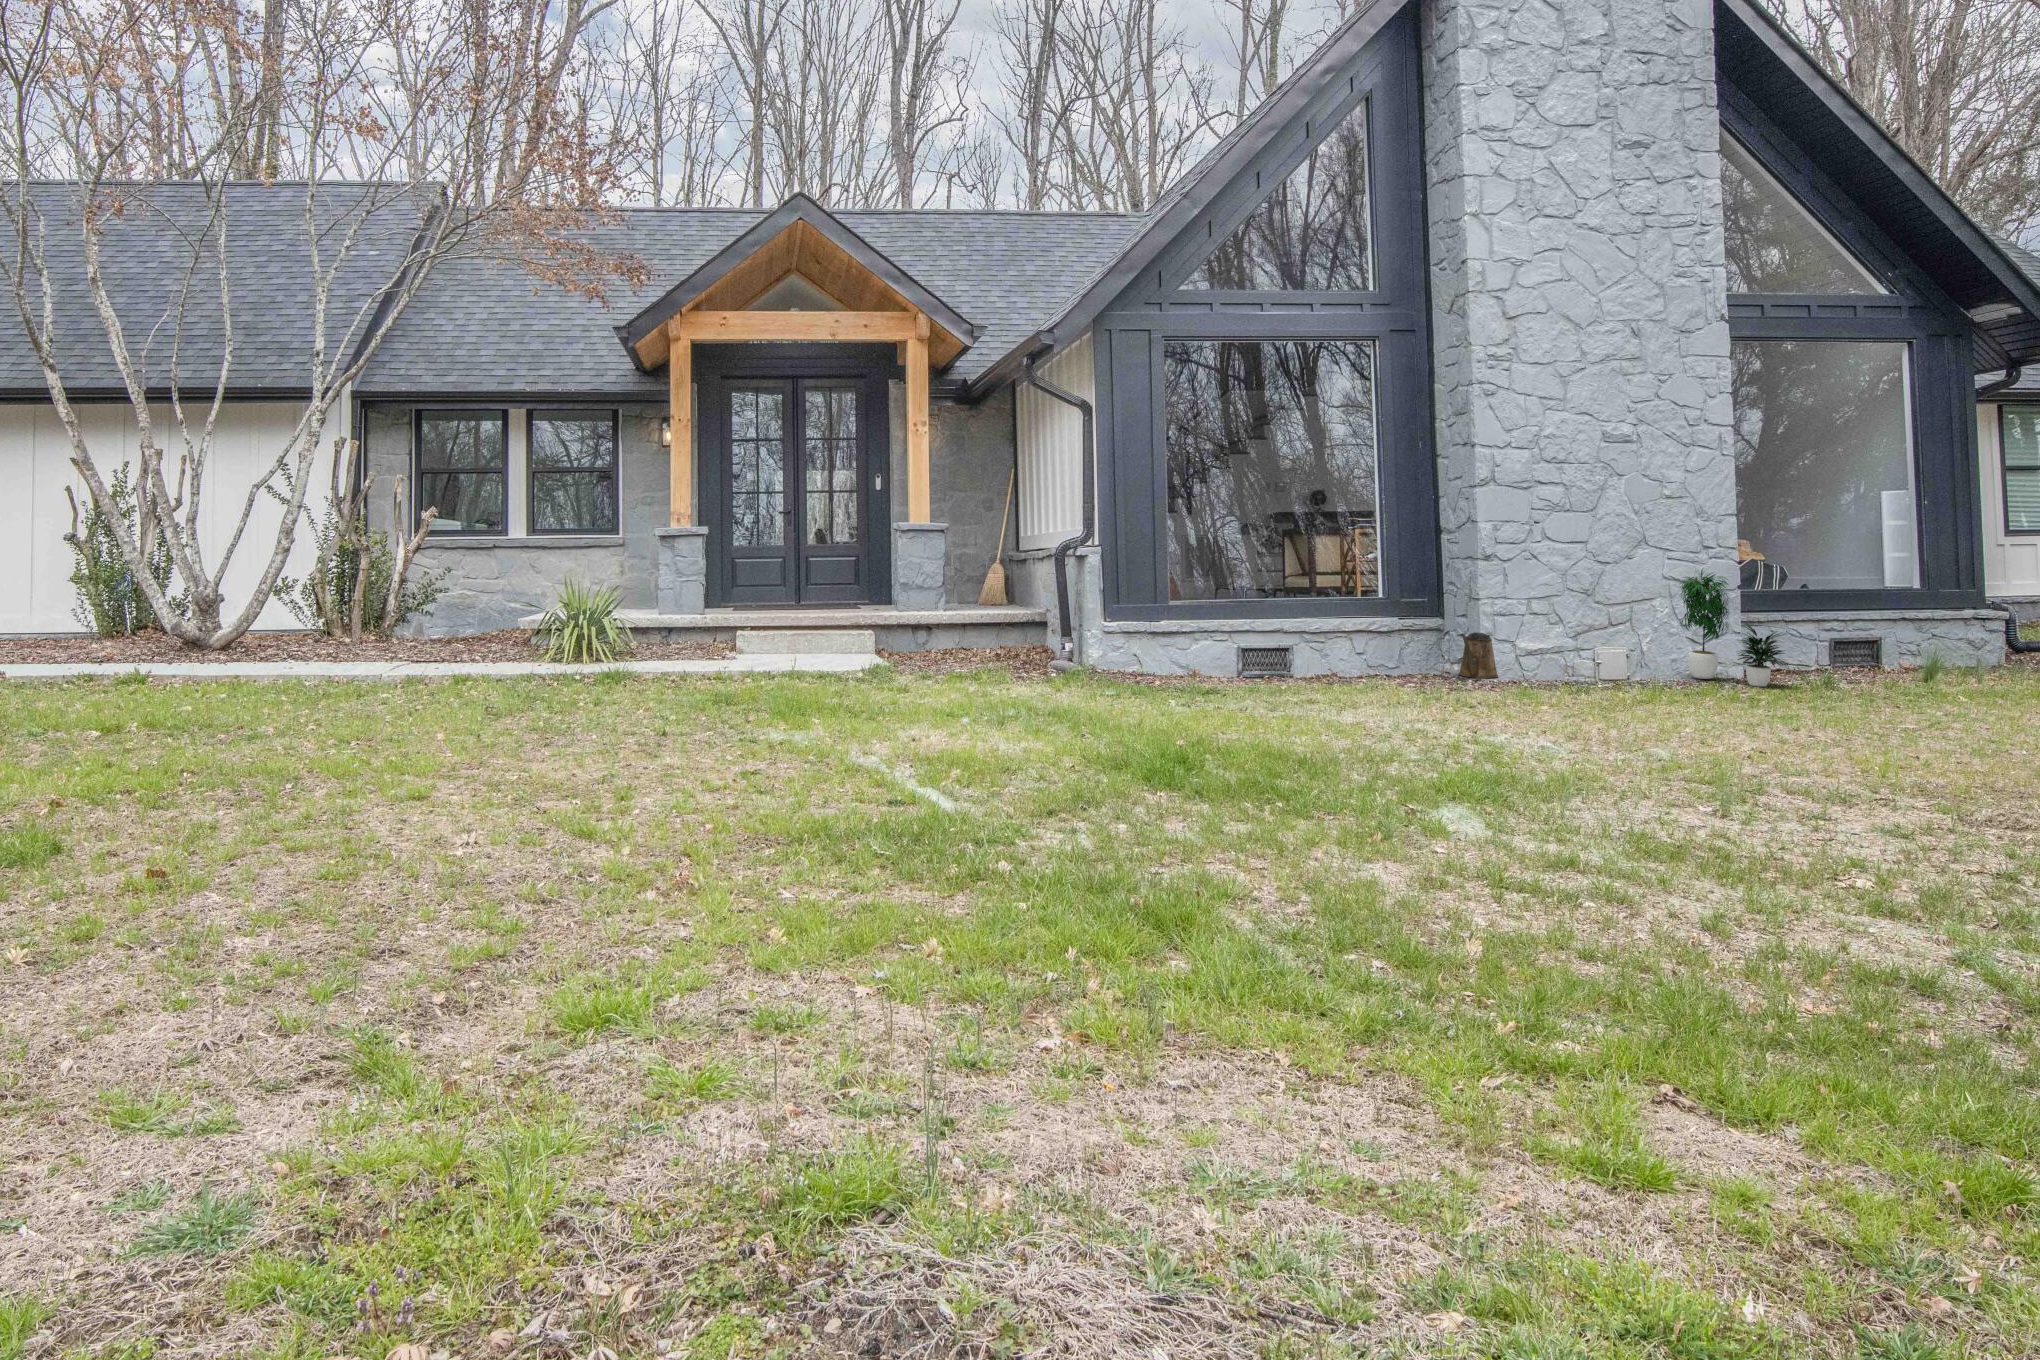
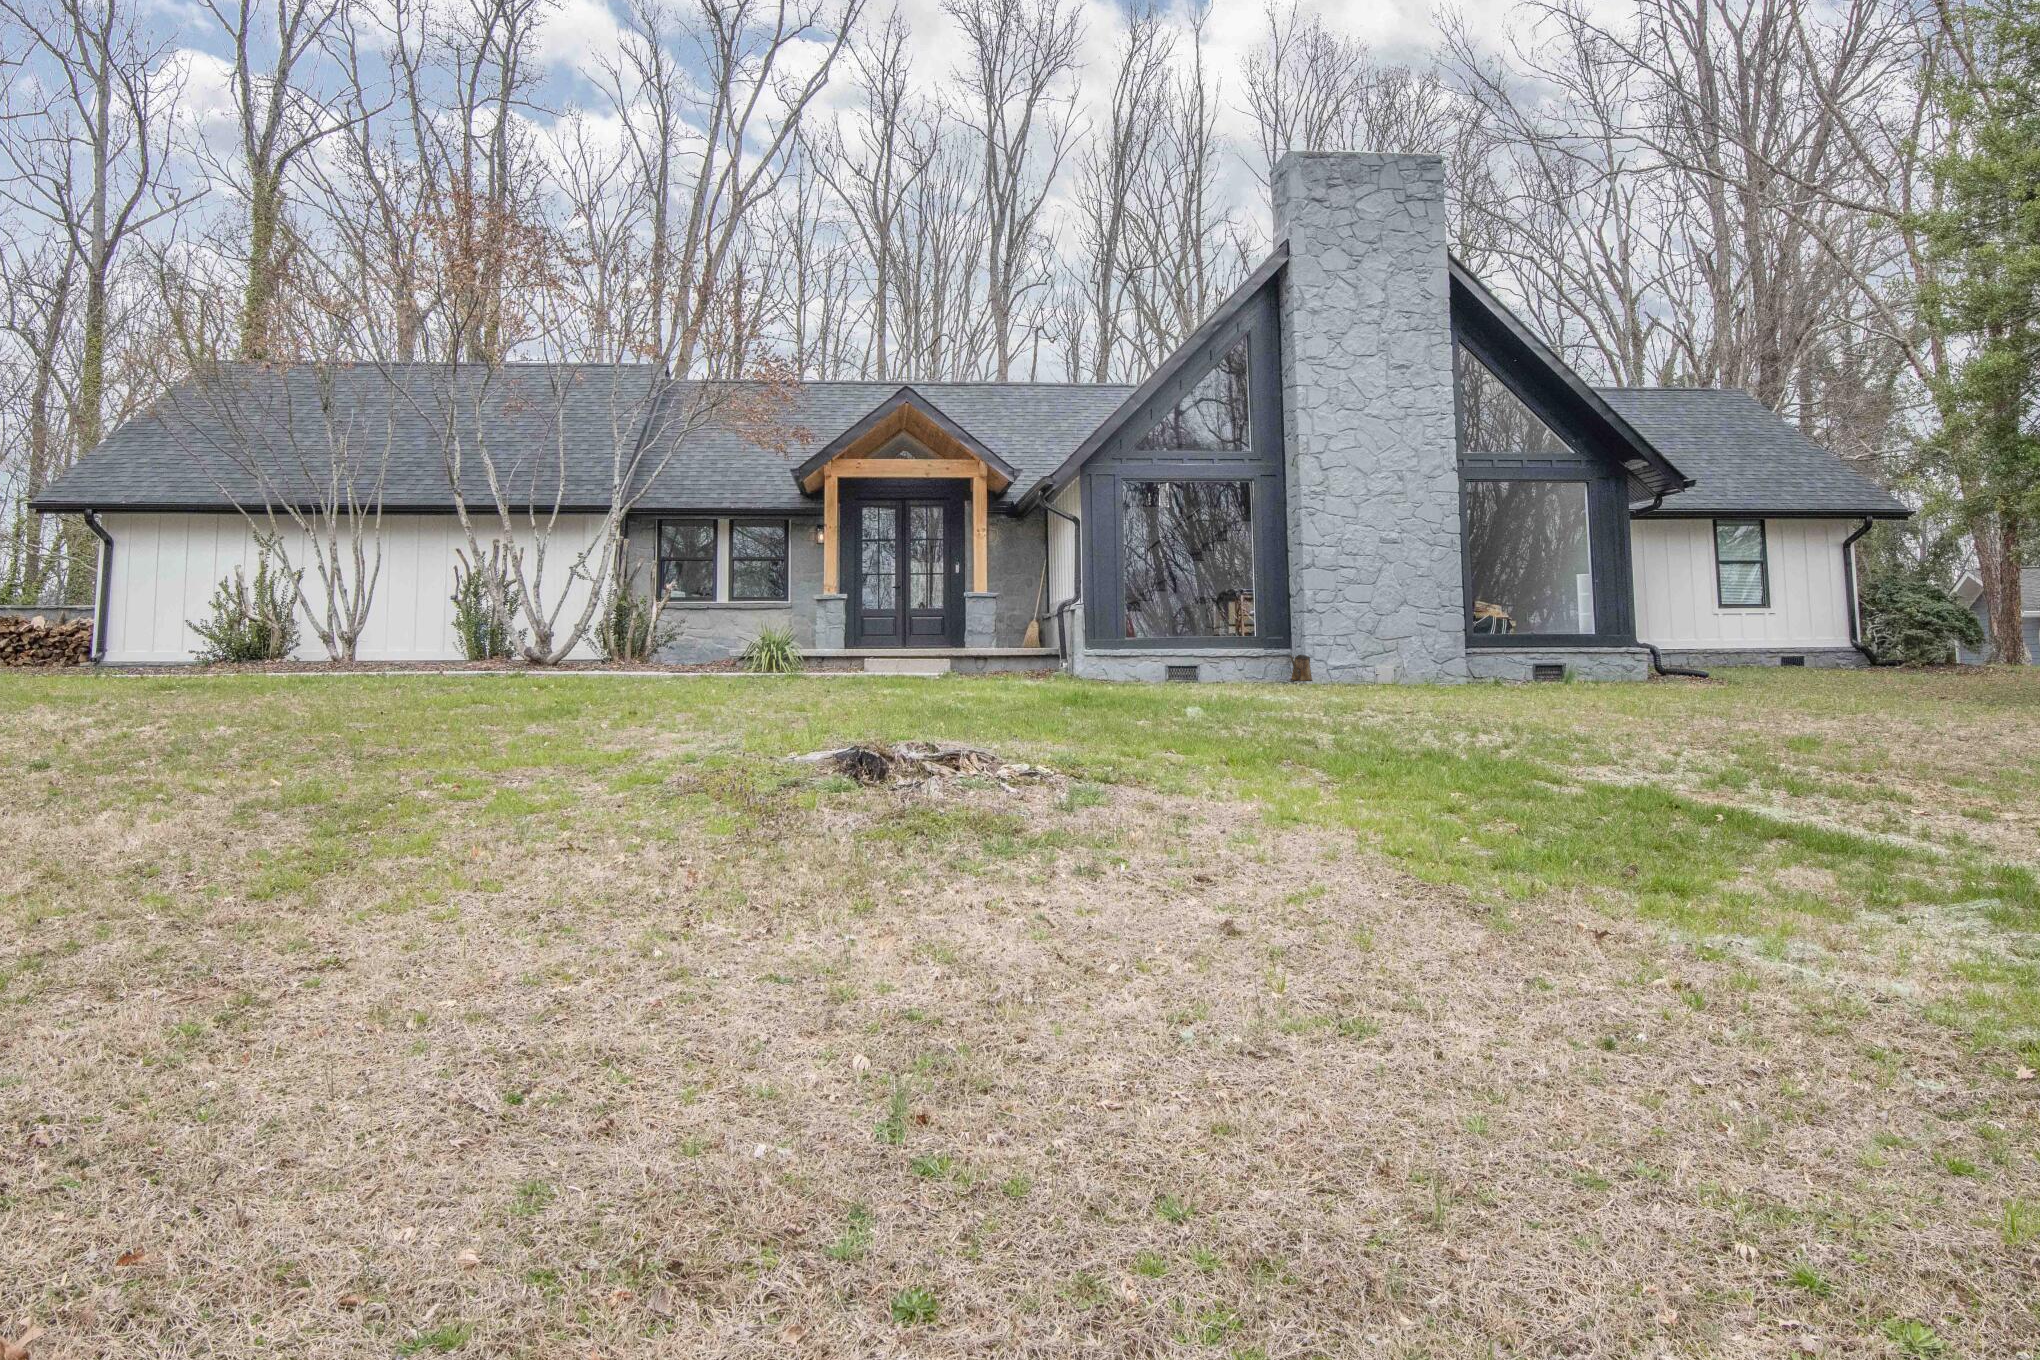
potted plant: present [1681,569,1785,686] -> none [1416,617,1472,685]

